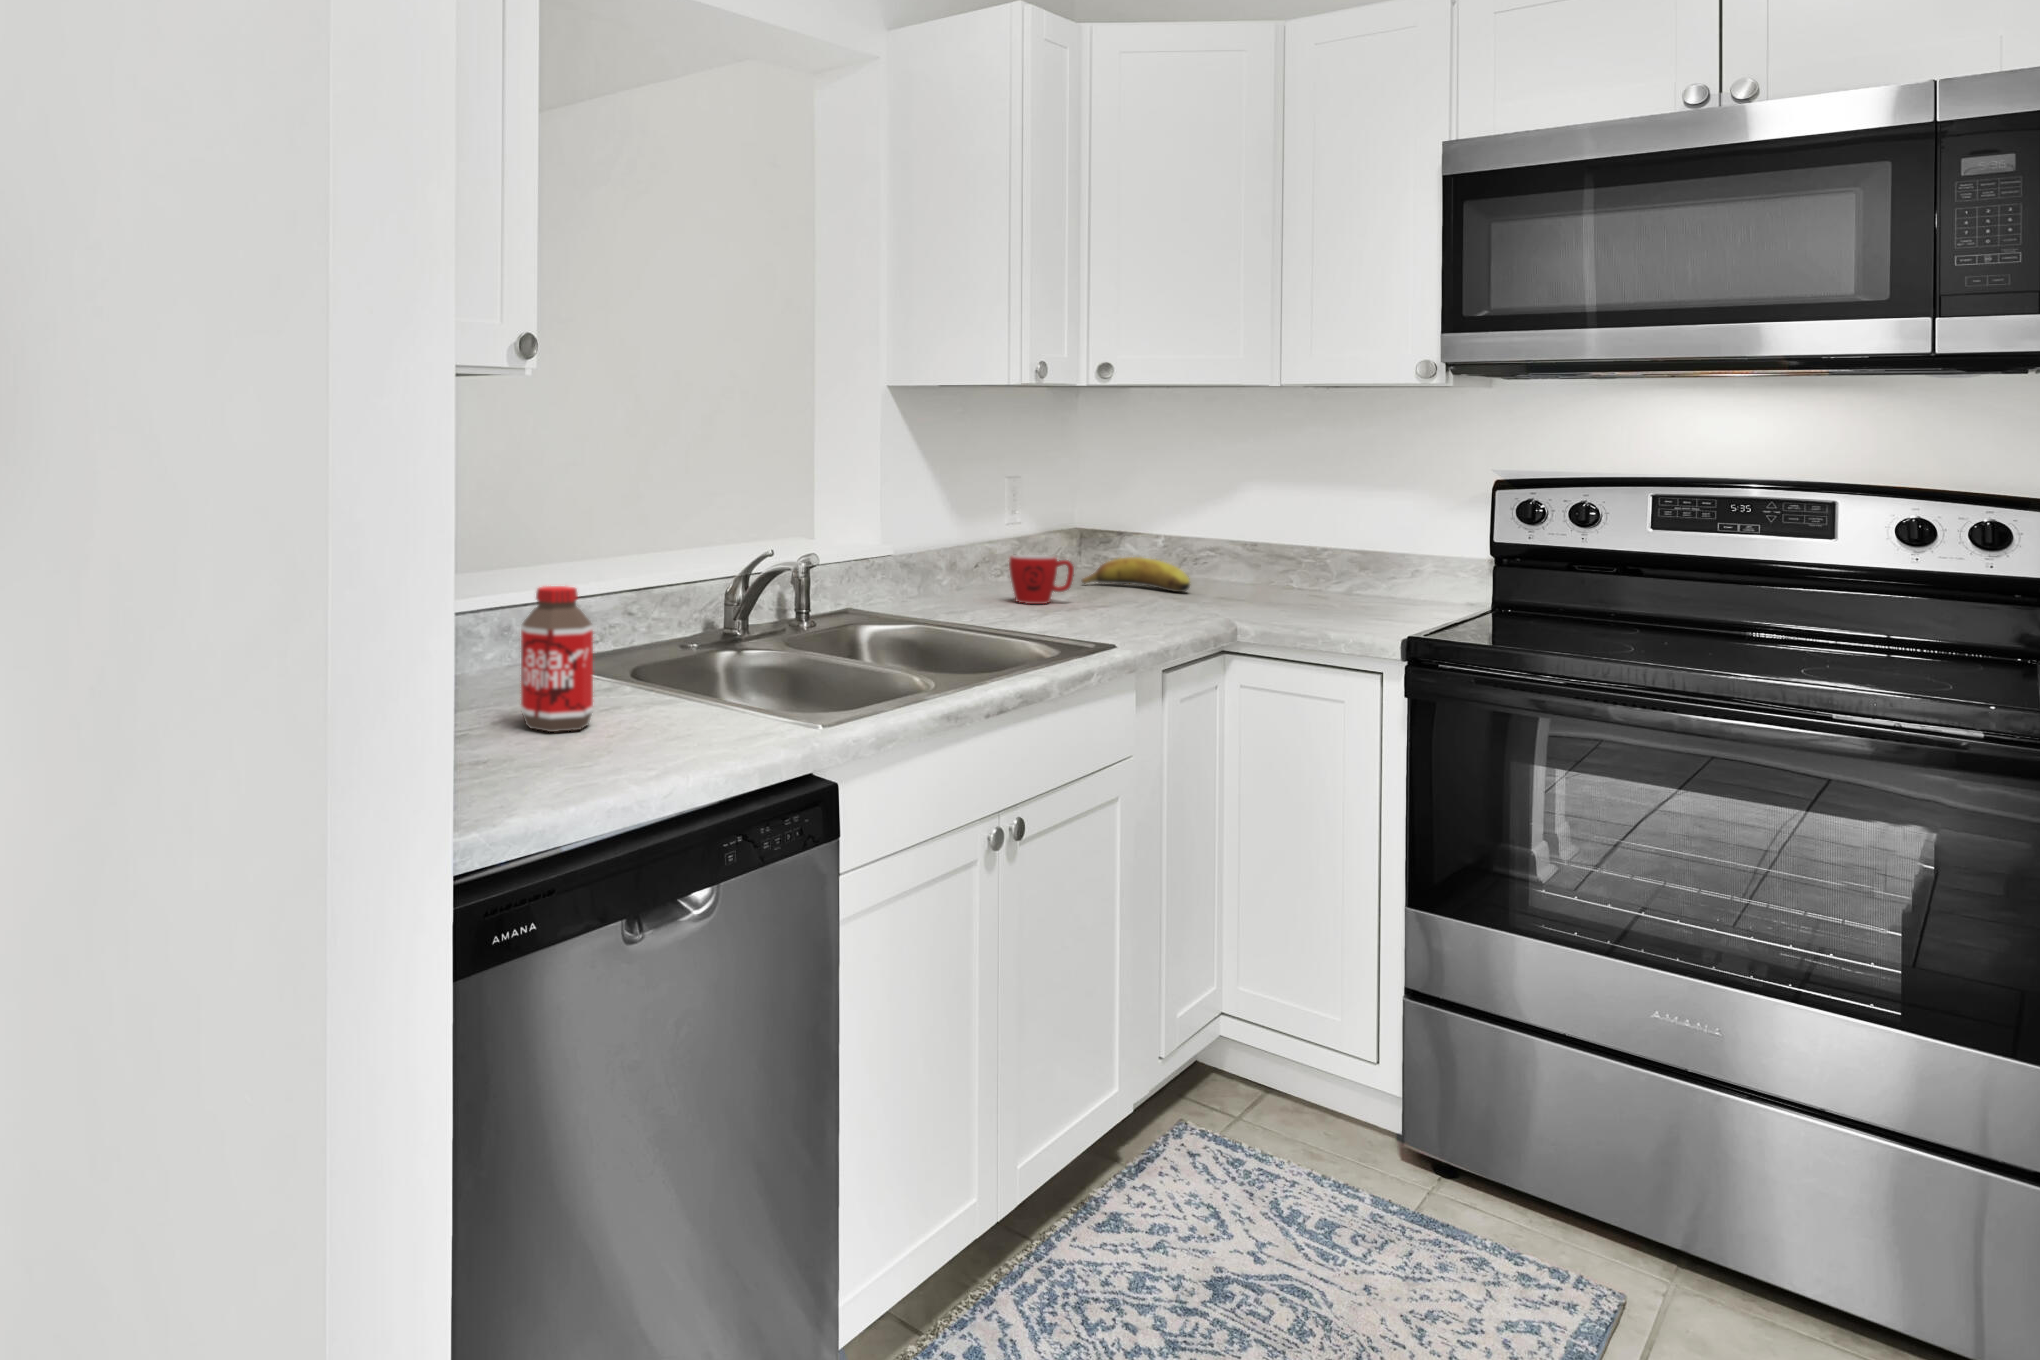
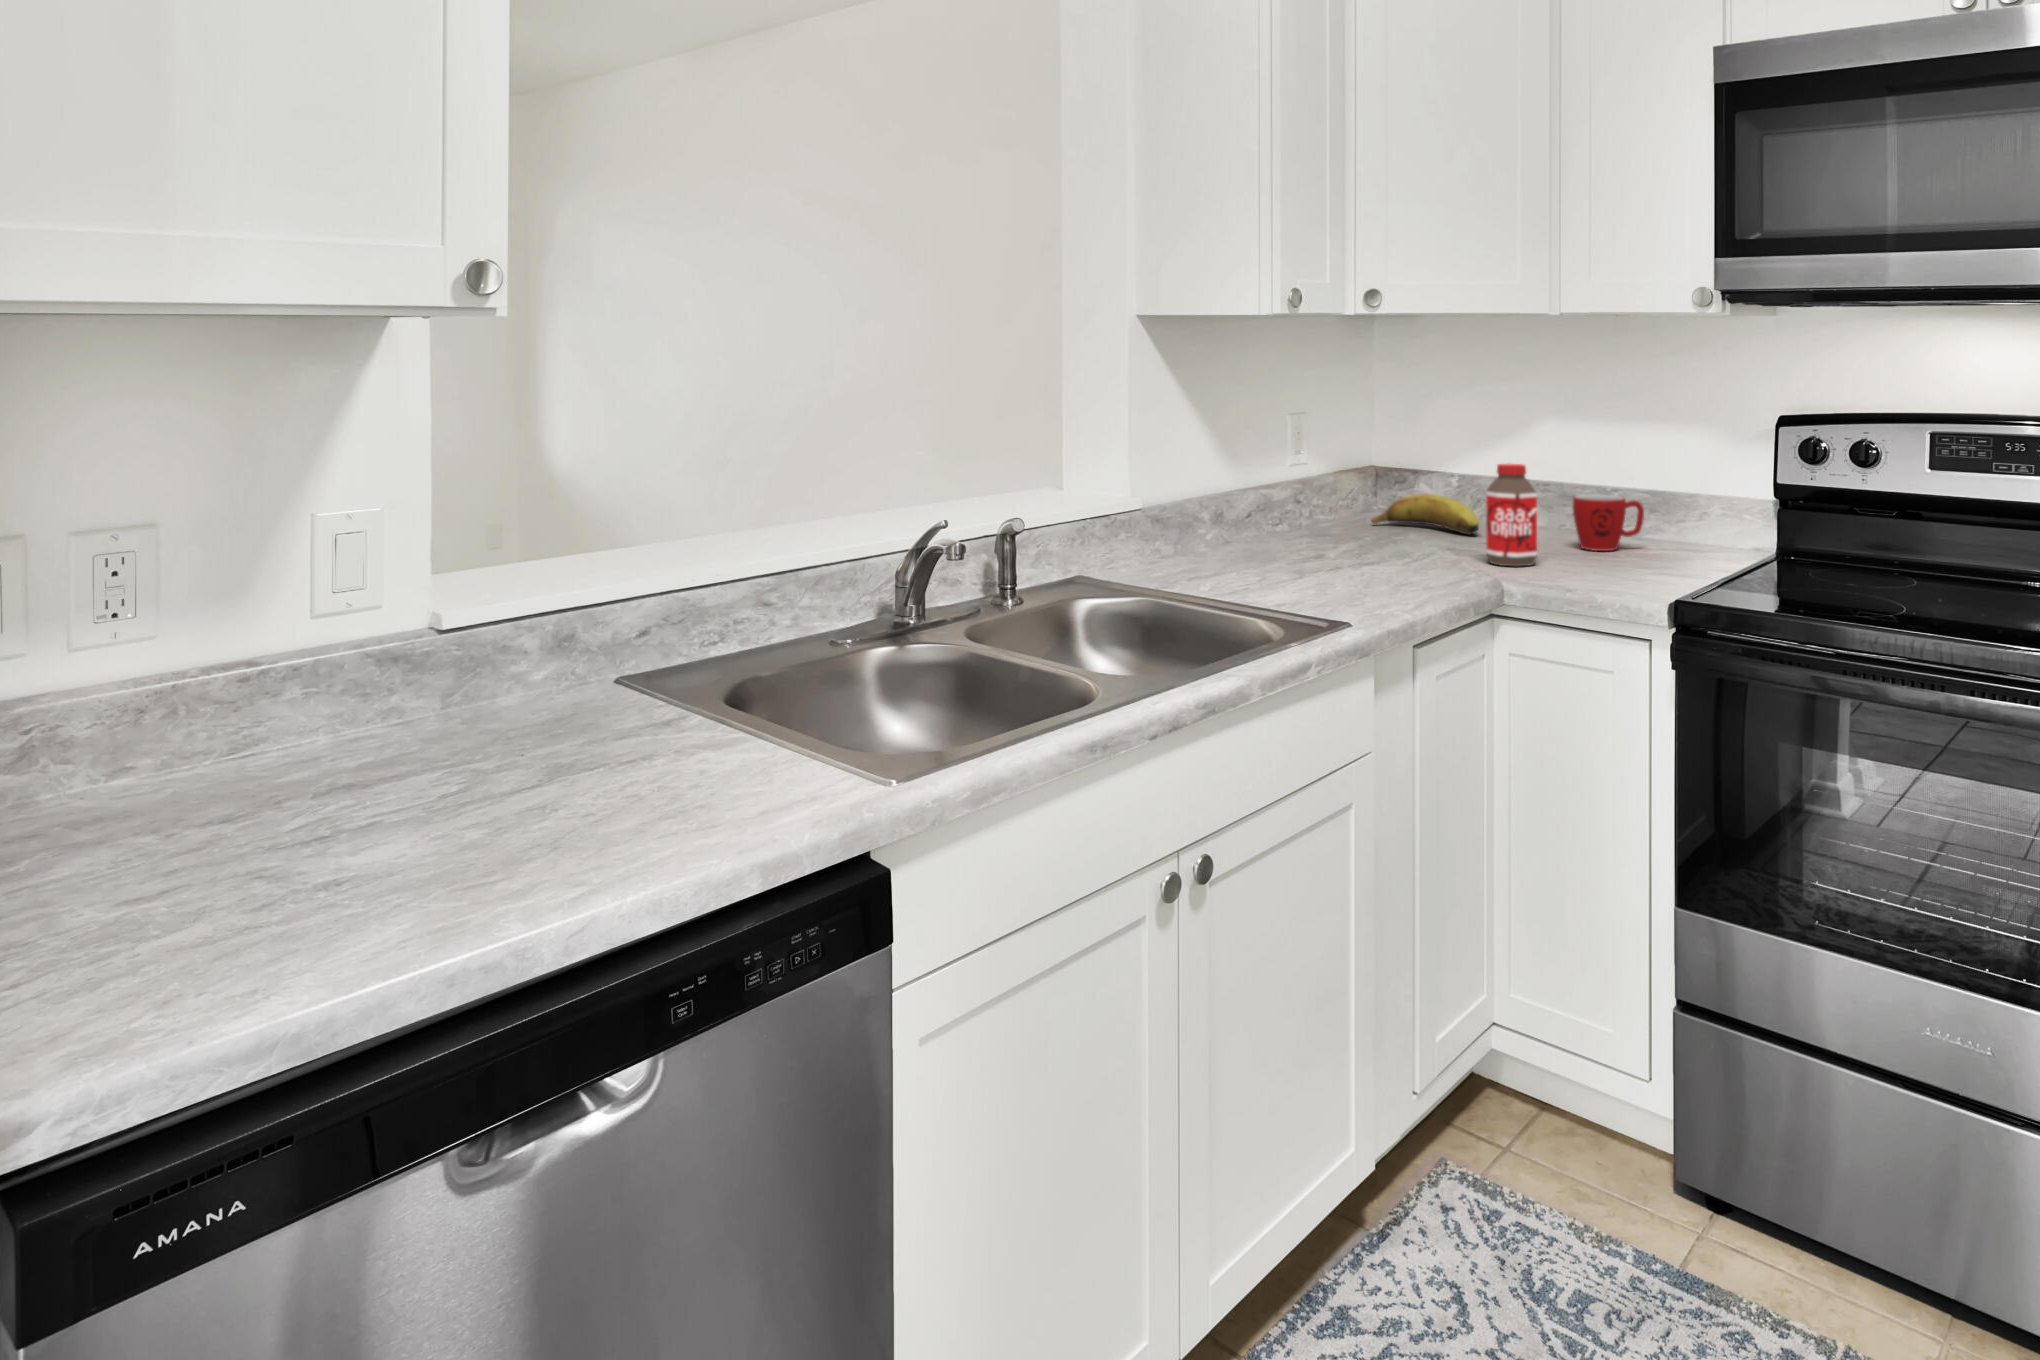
mug: present [1009,555,1074,604] -> present [1573,494,1644,551]
bottle: present [521,586,593,732] -> present [1486,464,1537,567]

